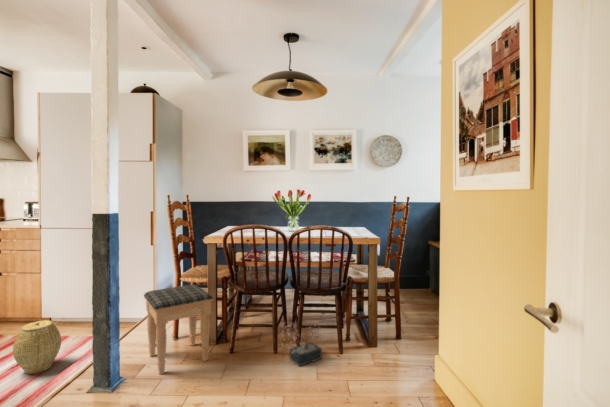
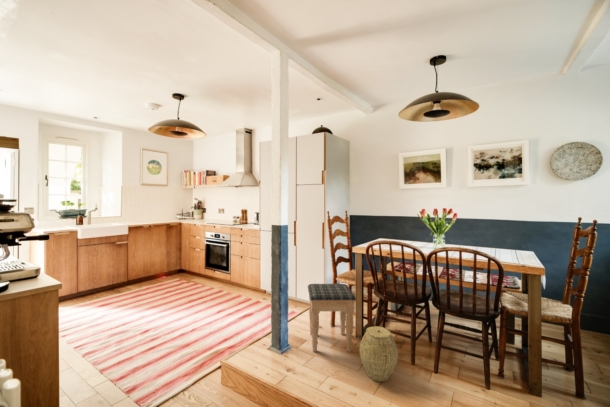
woven basket: present [13,320,62,374] -> present [359,326,398,381]
decorative plant: present [282,324,324,366] -> none [417,337,467,388]

